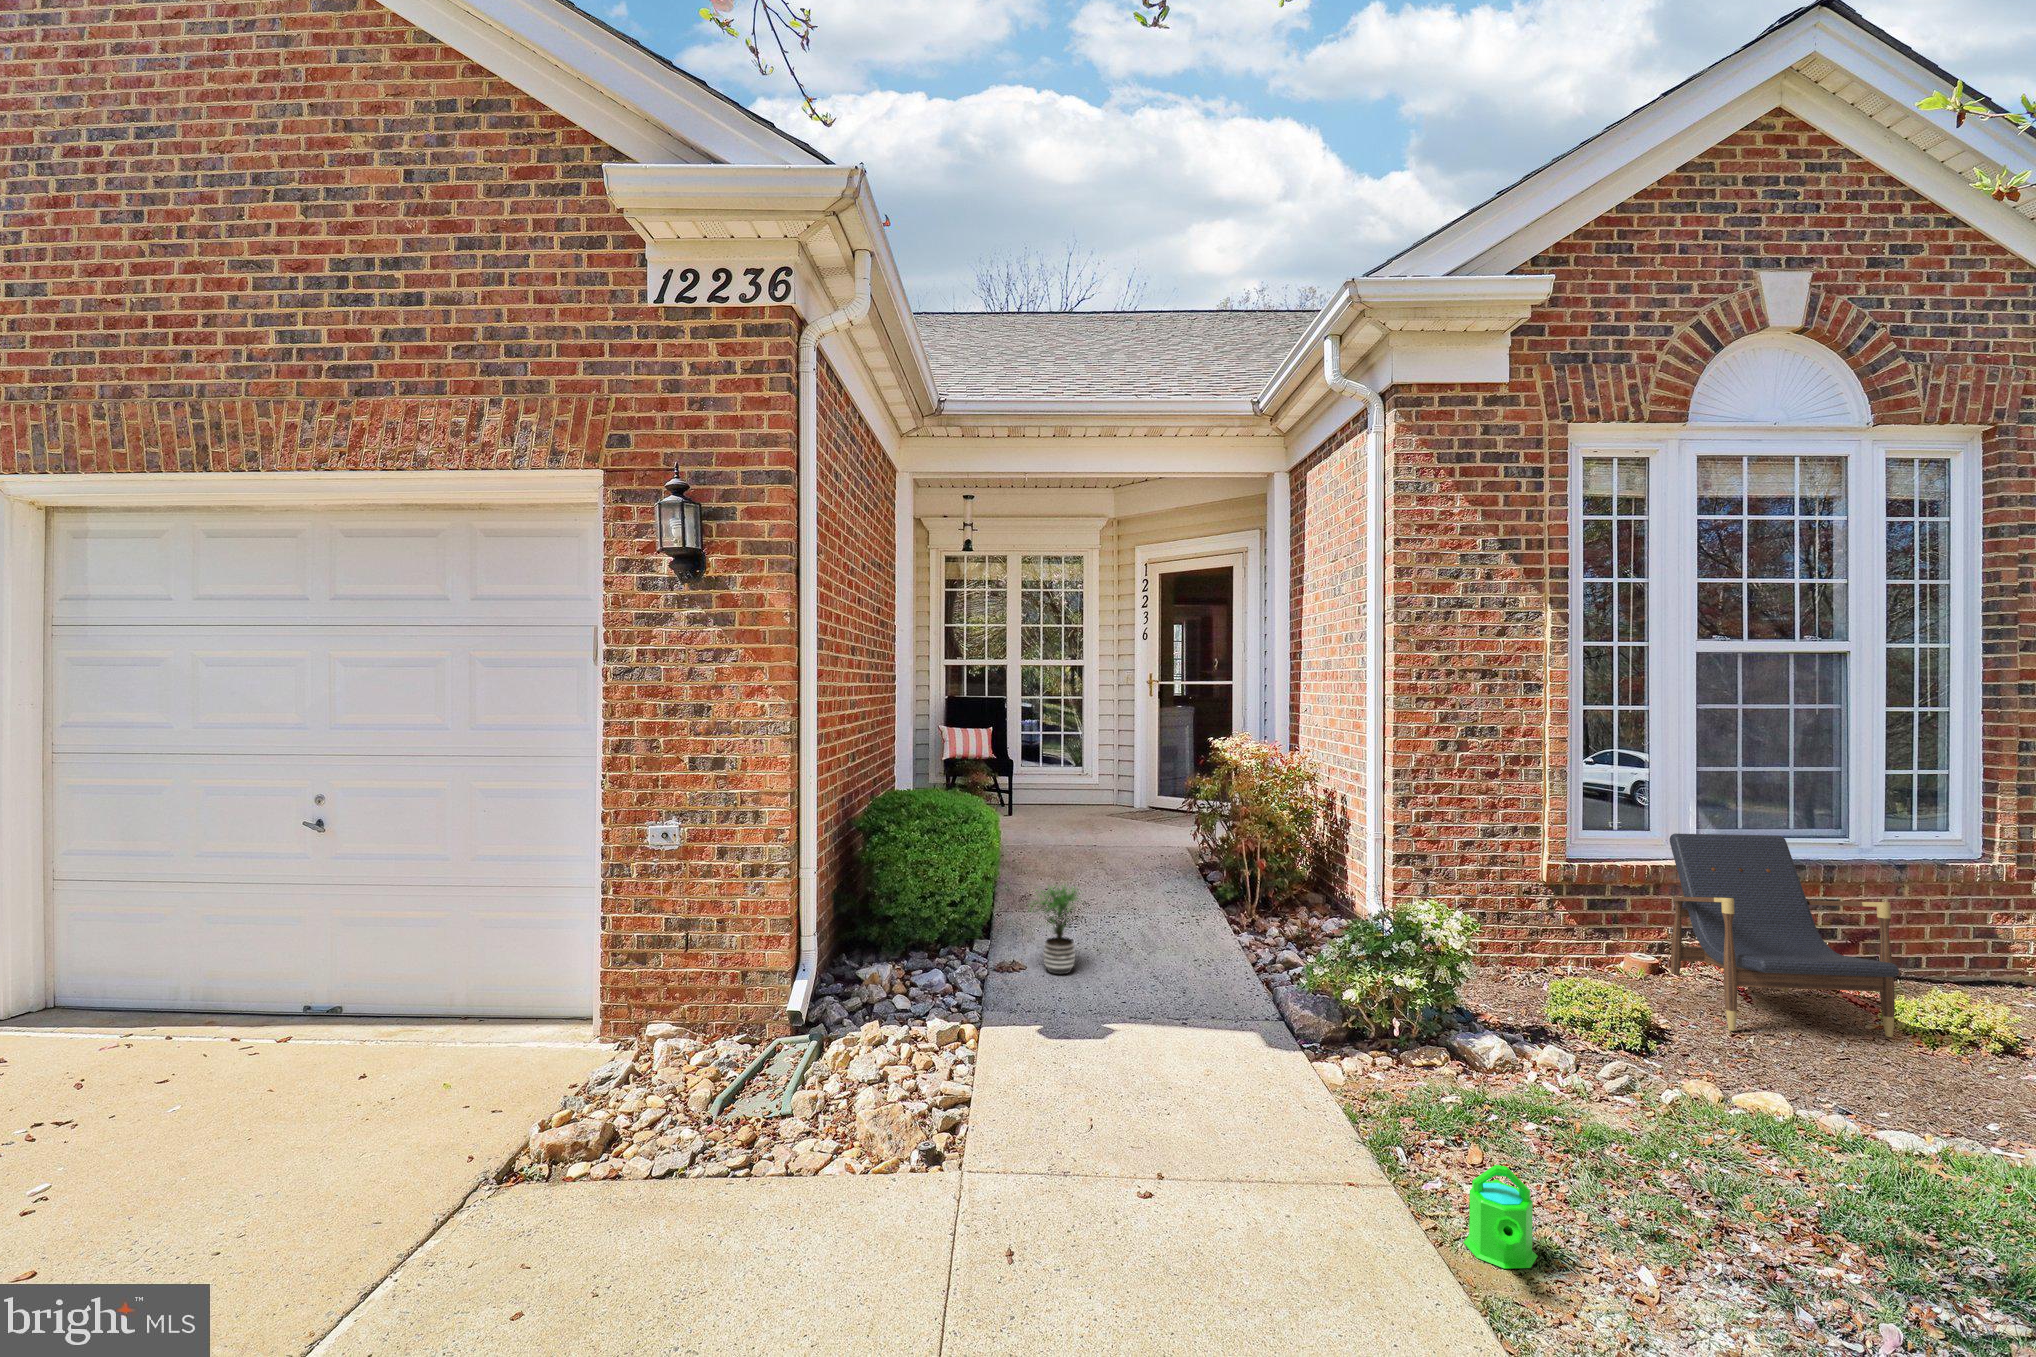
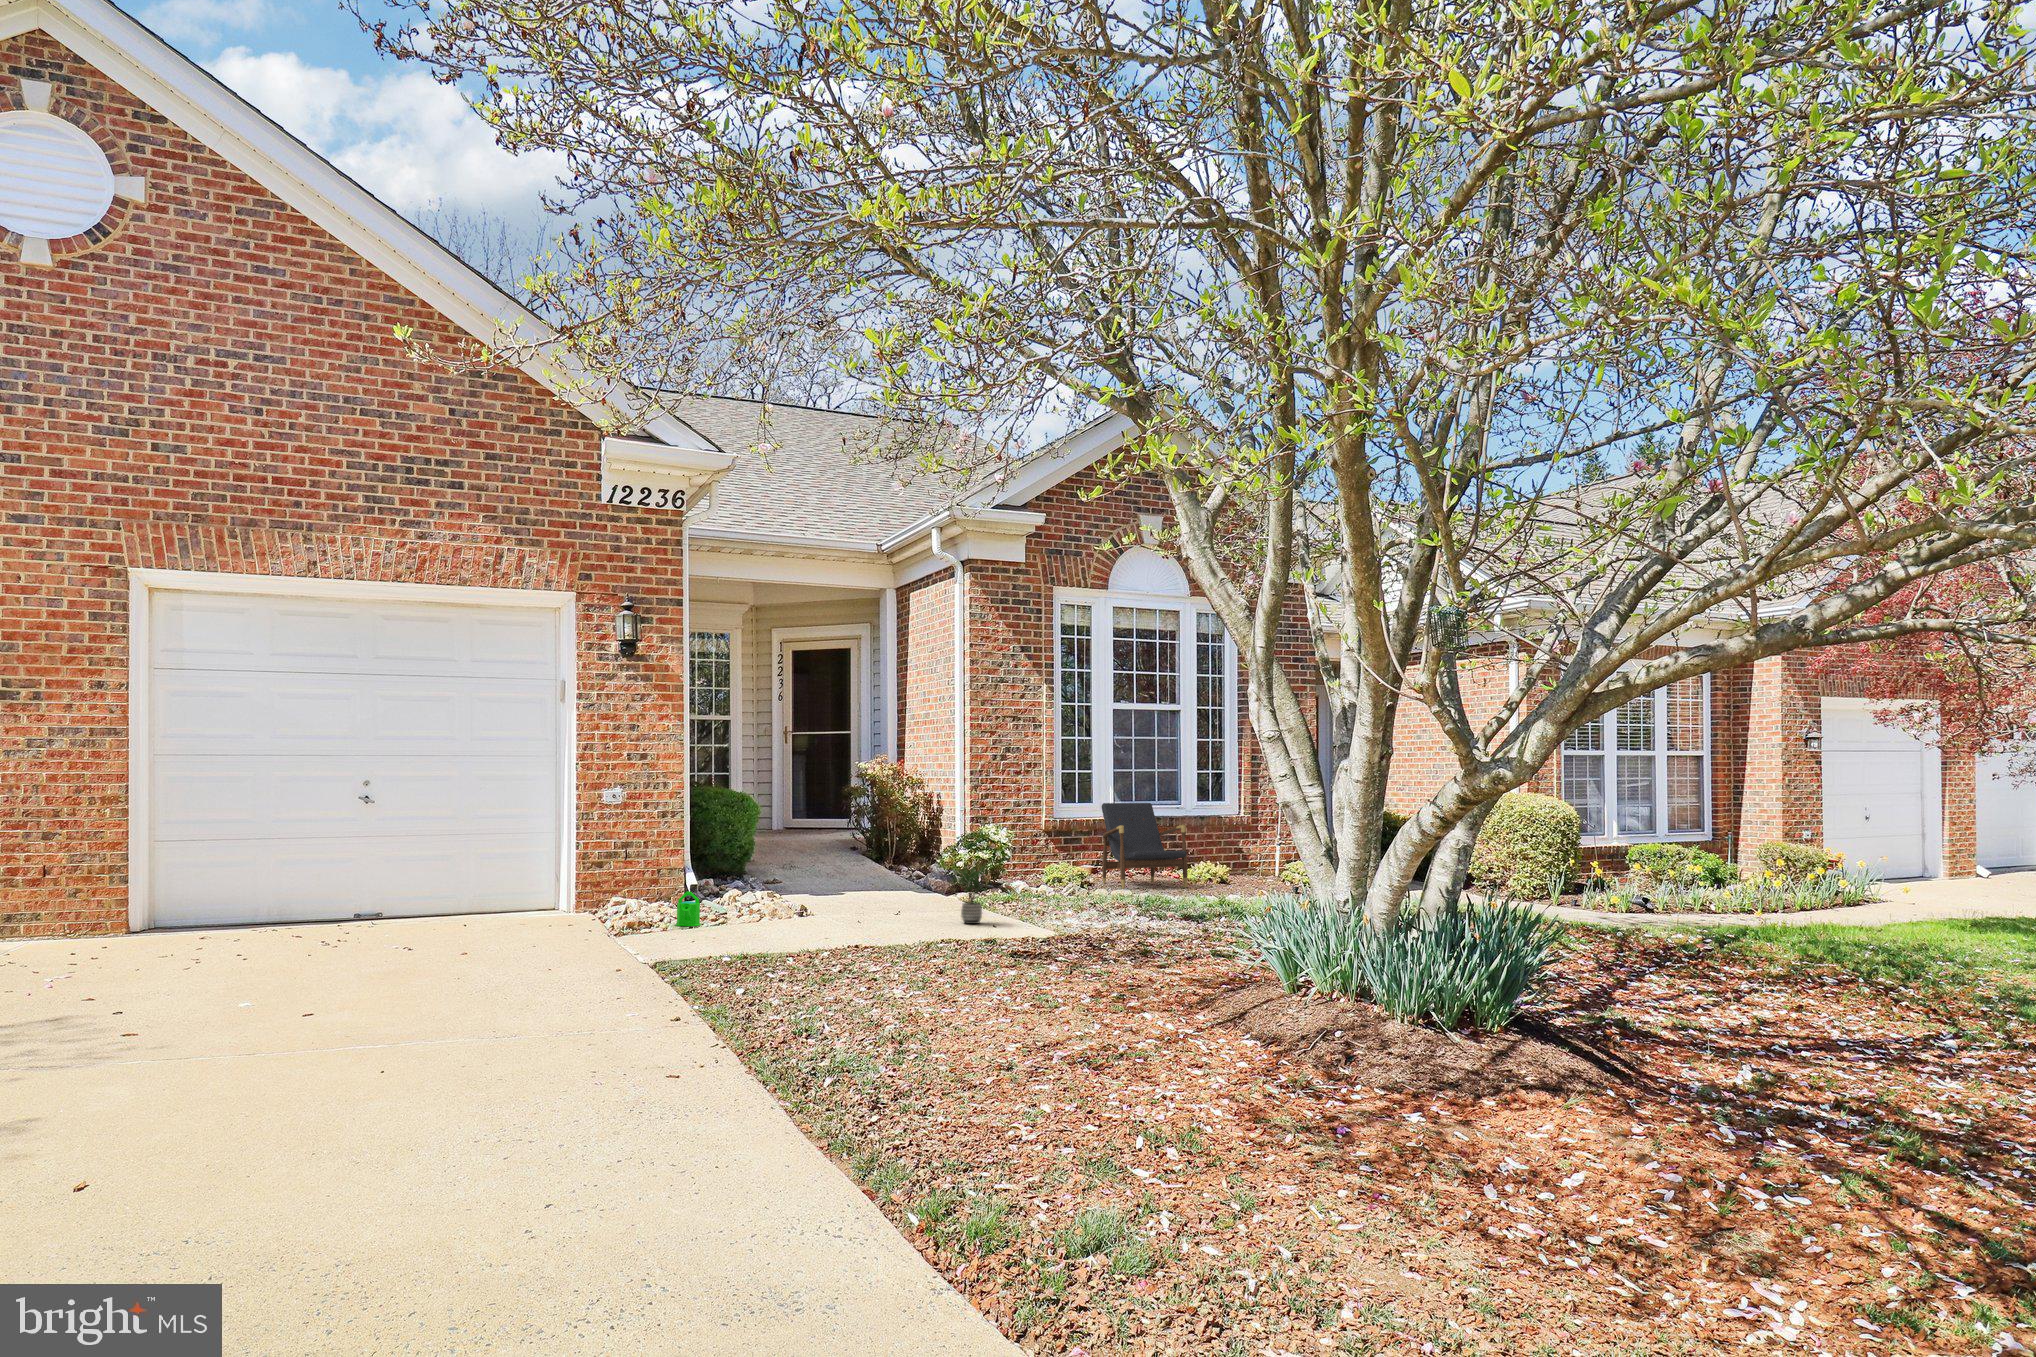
potted plant: present [1029,885,1079,974] -> present [957,868,985,924]
watering can: present [1464,1165,1538,1269] -> present [676,892,701,926]

